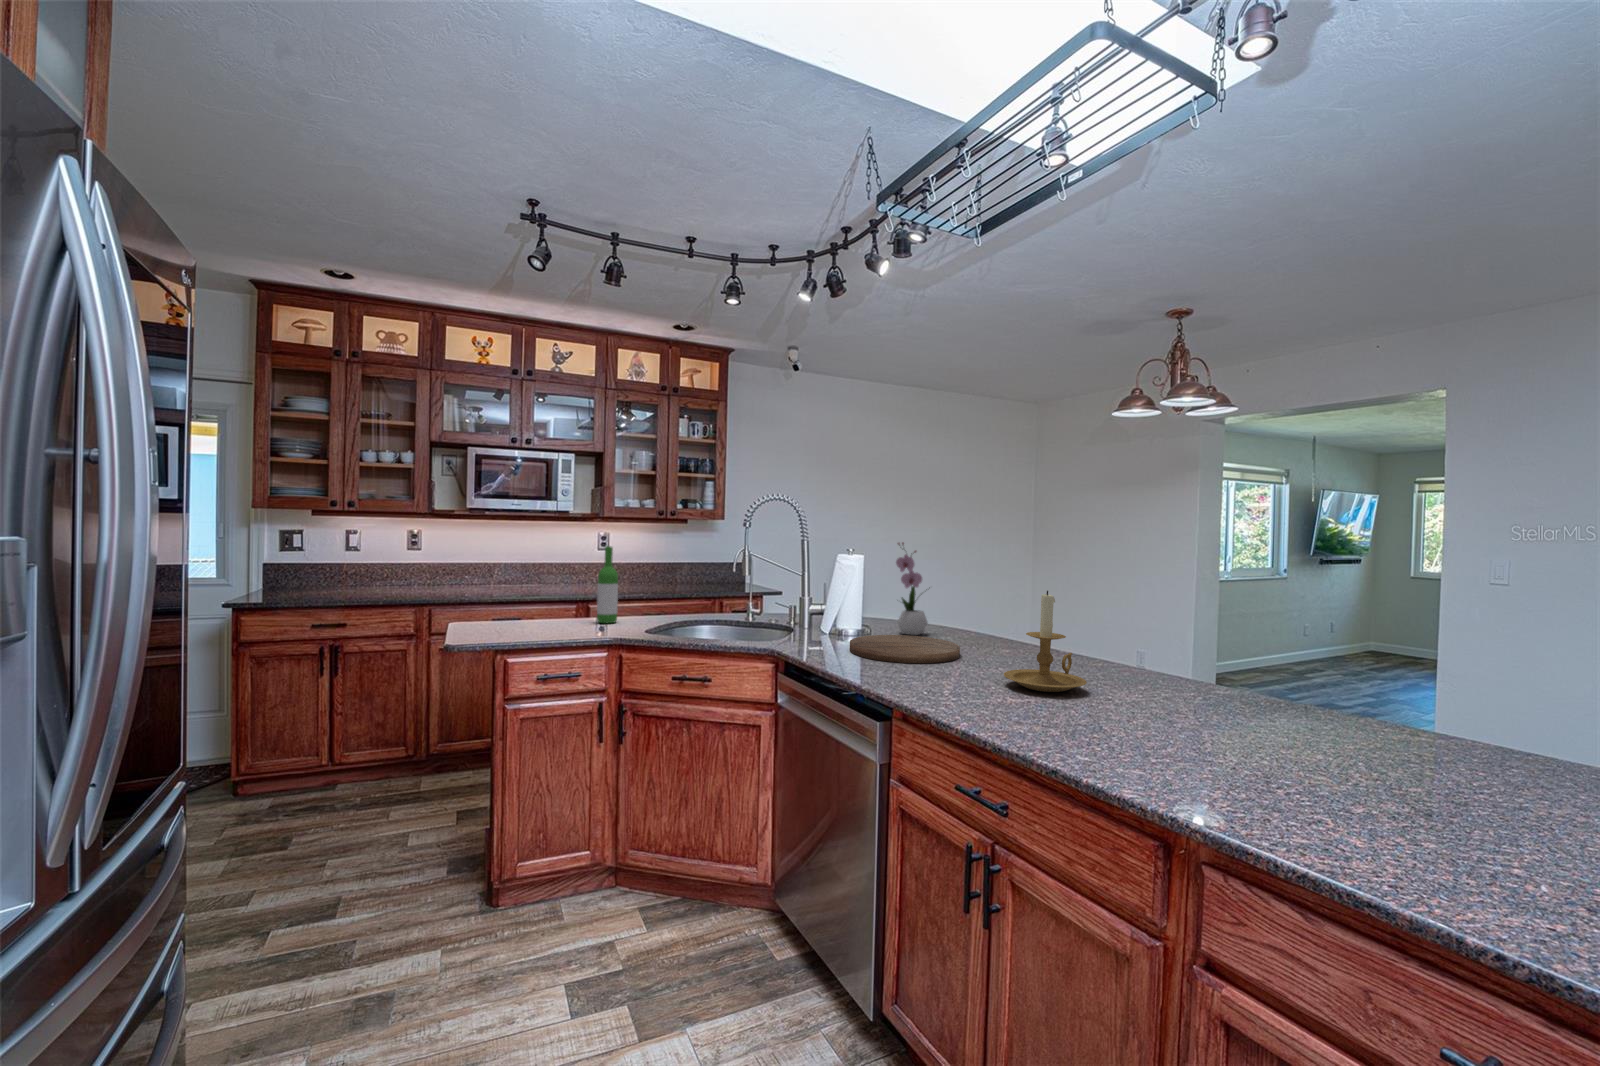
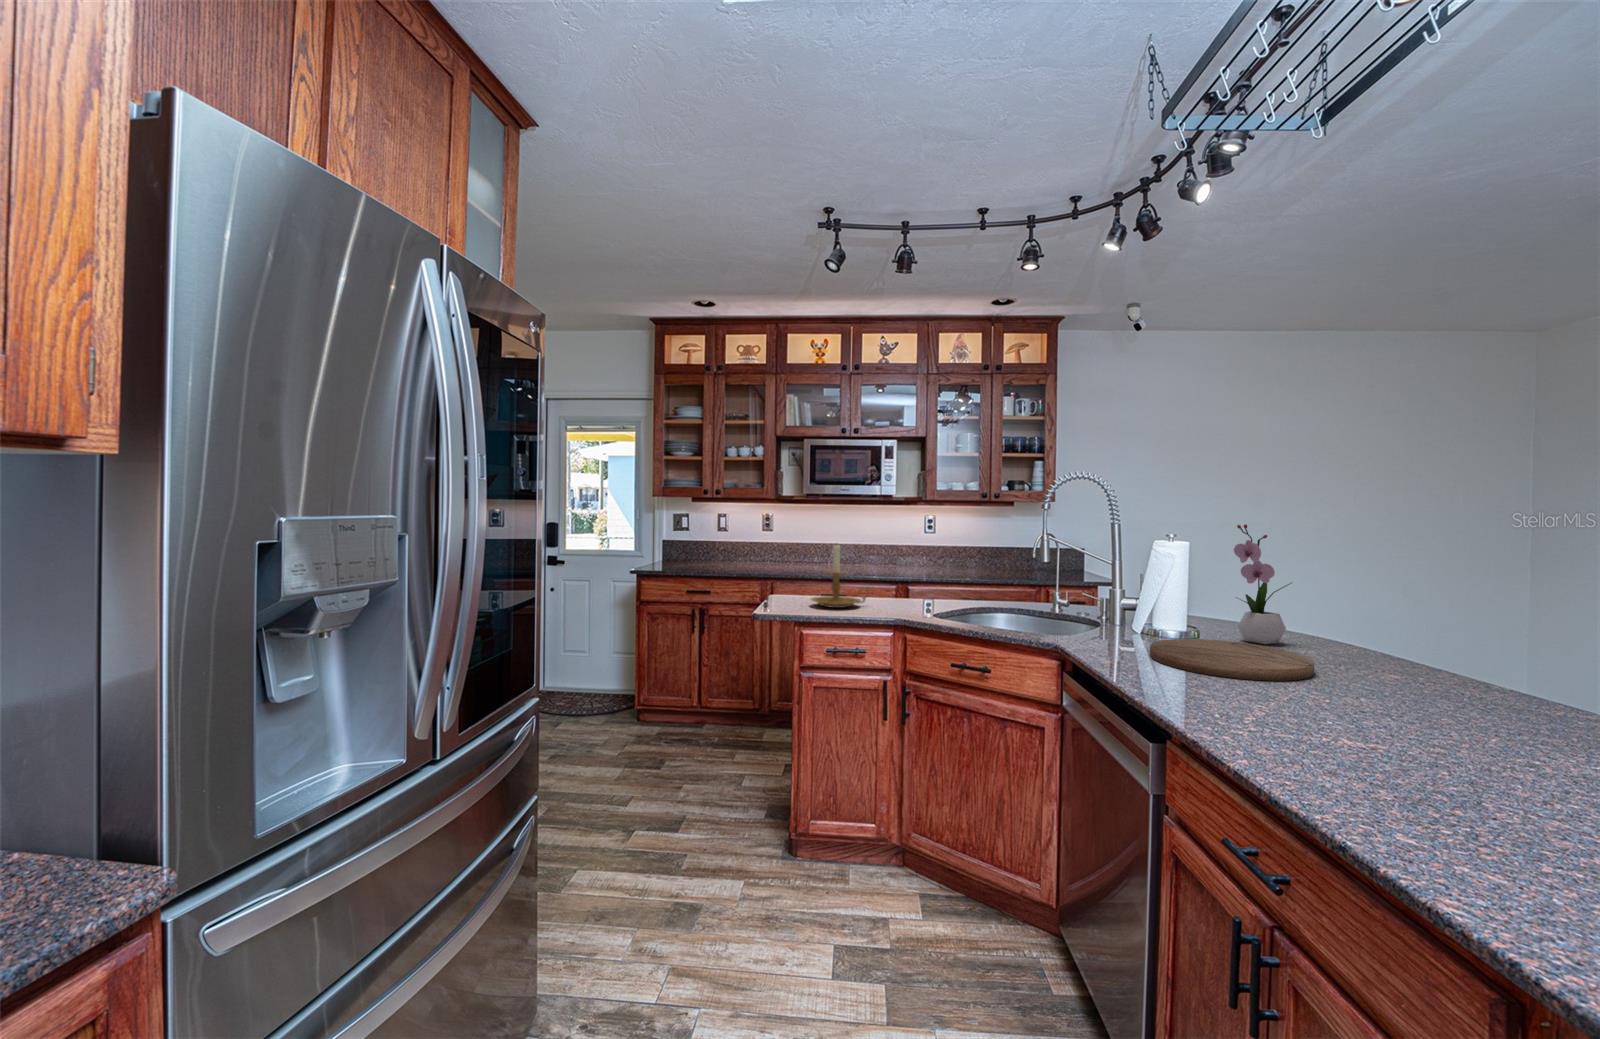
wine bottle: present [597,546,618,623] -> none [891,530,911,605]
candle holder: present [1004,591,1087,692] -> present [811,545,869,608]

